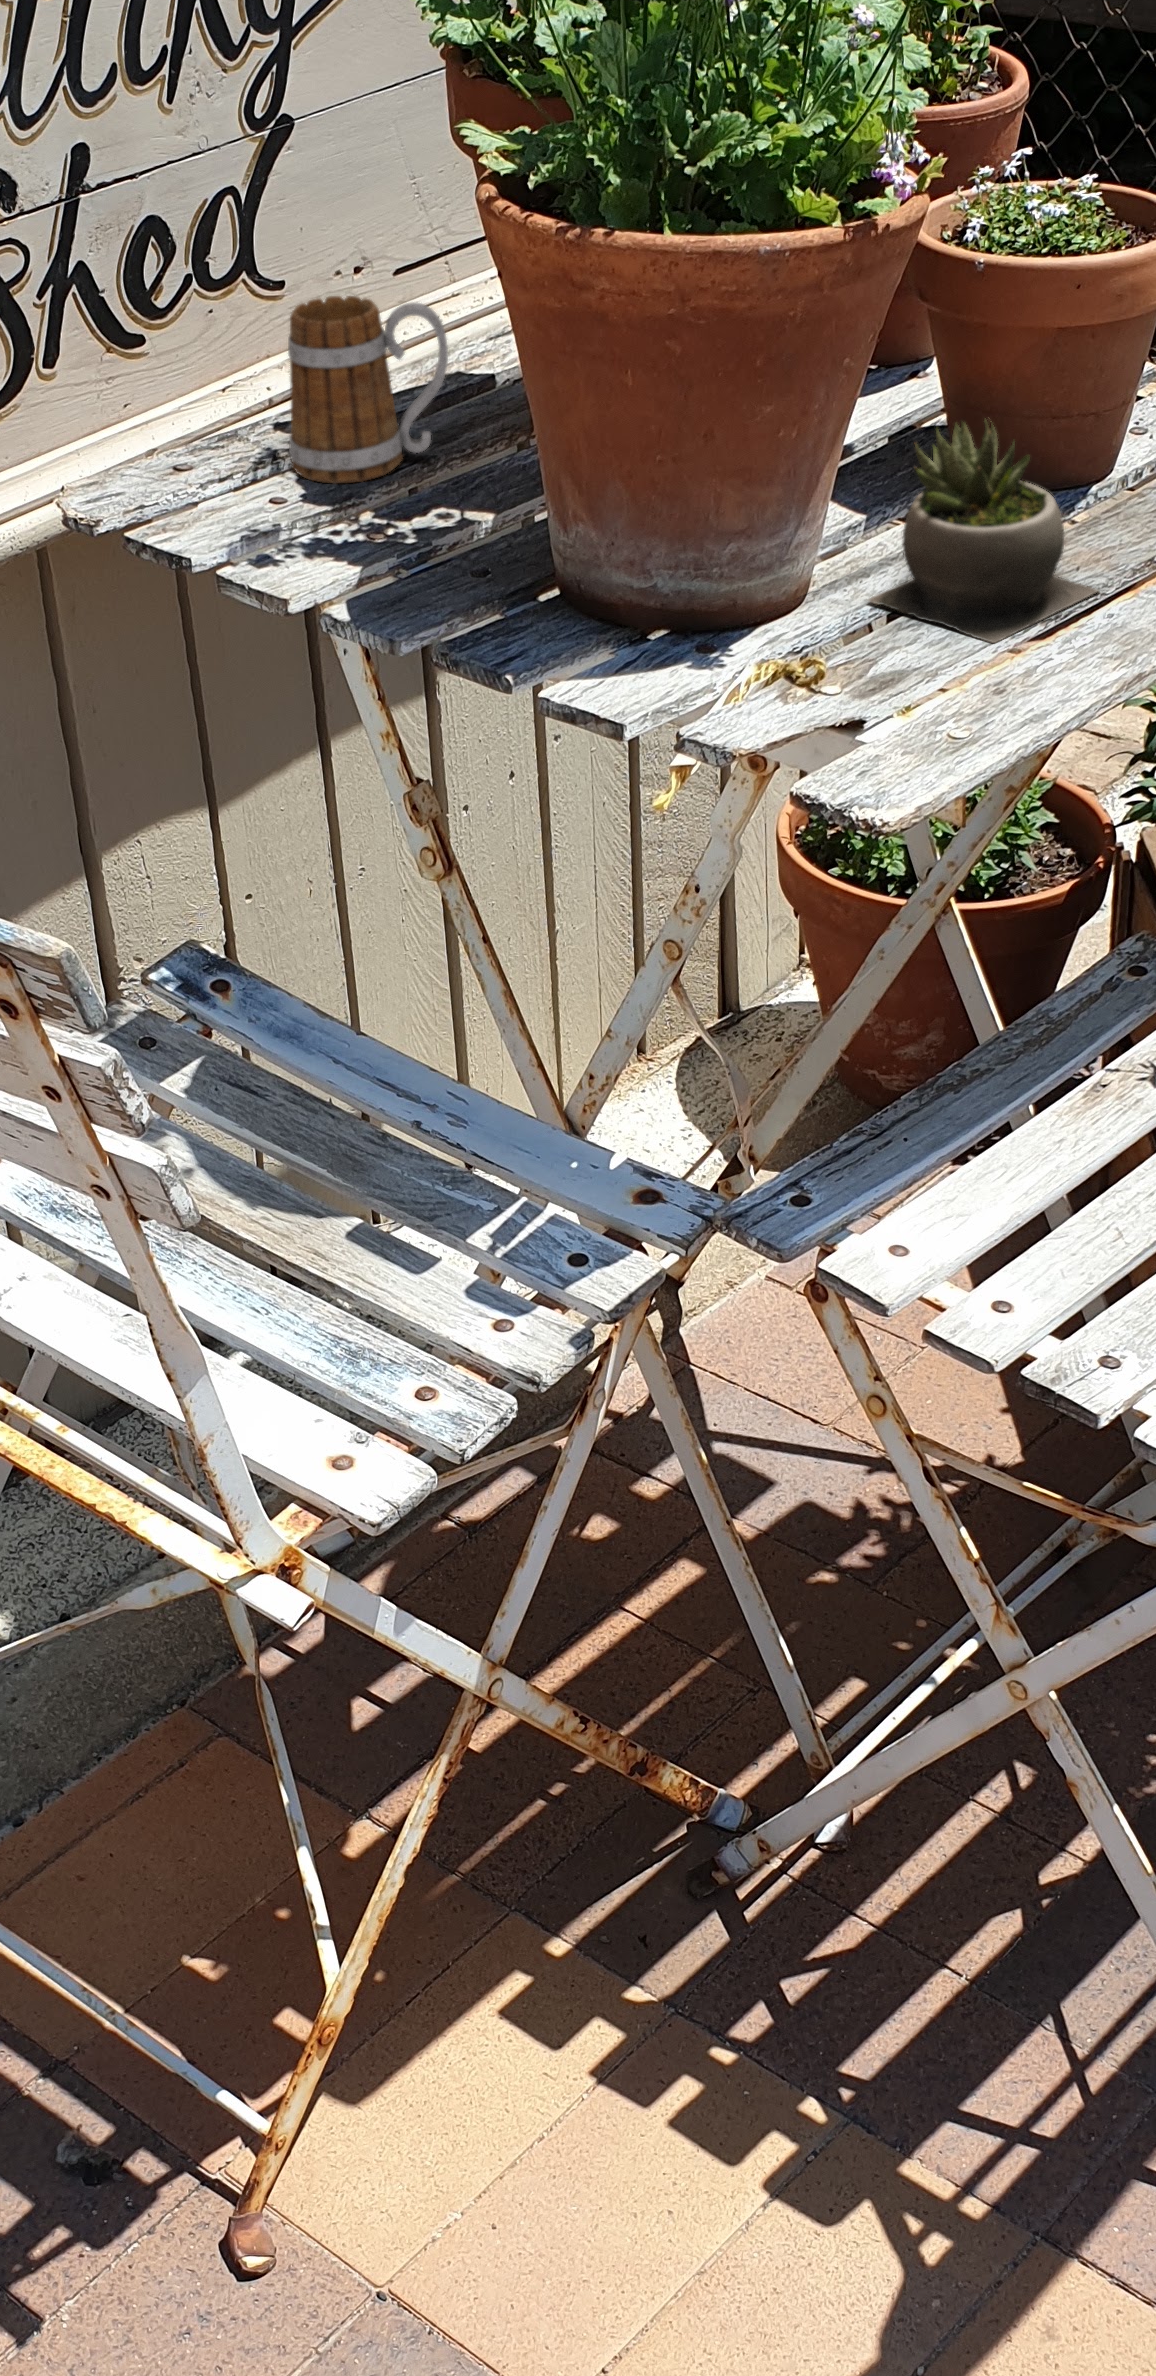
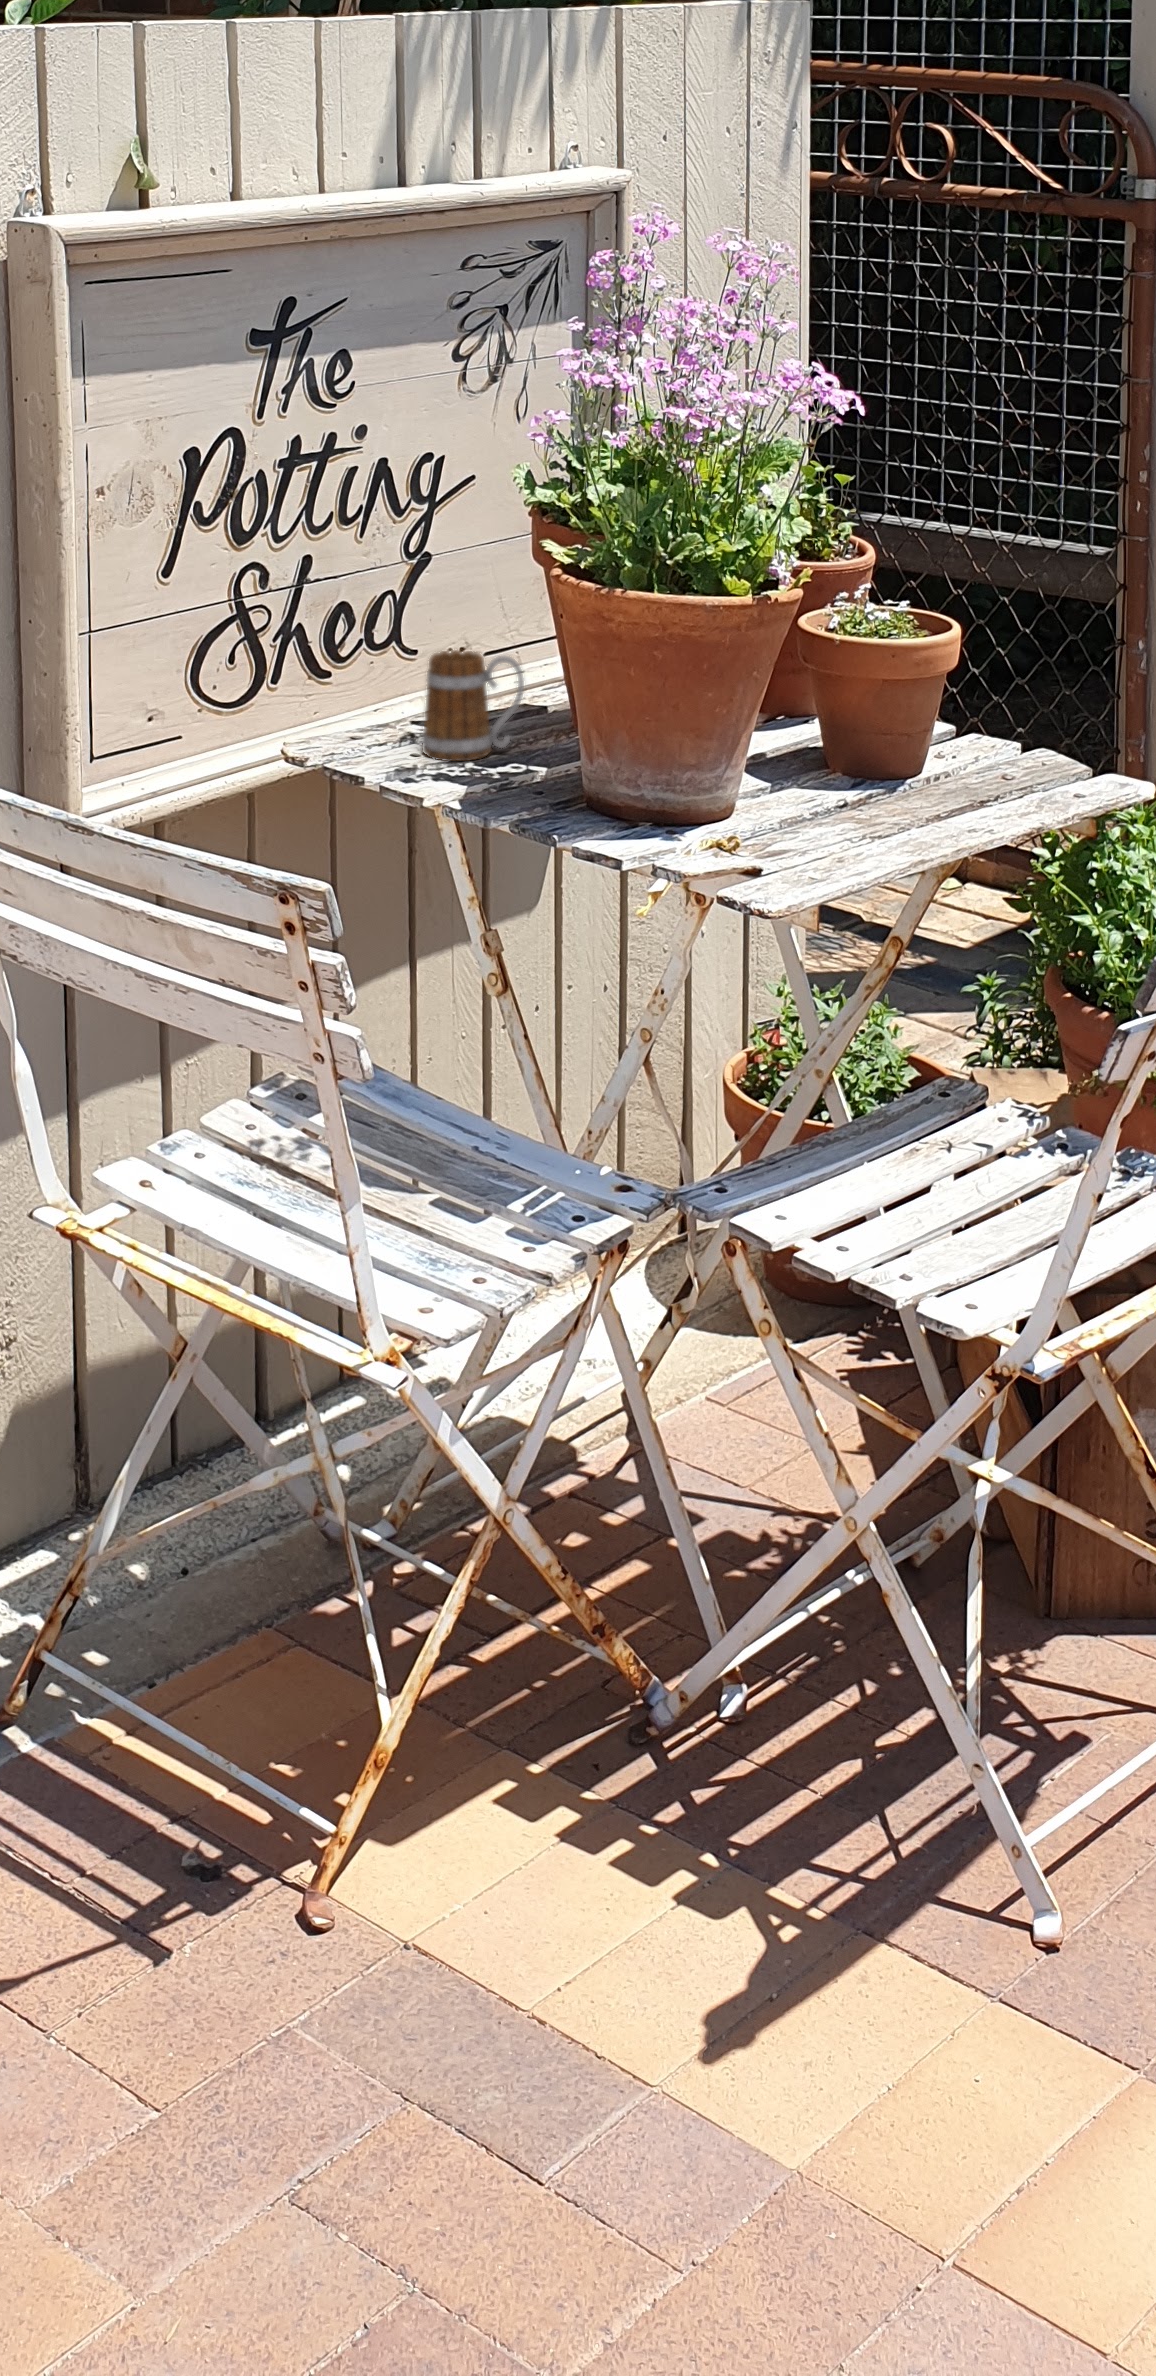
succulent plant: present [868,420,1099,643] -> none [769,721,909,849]

